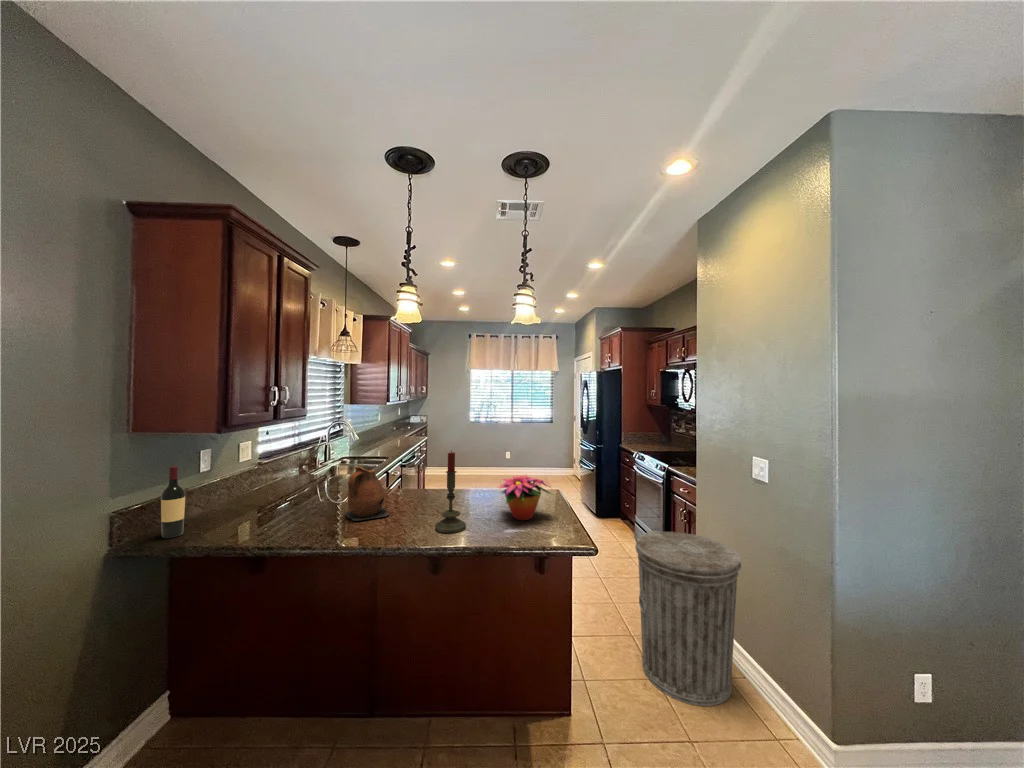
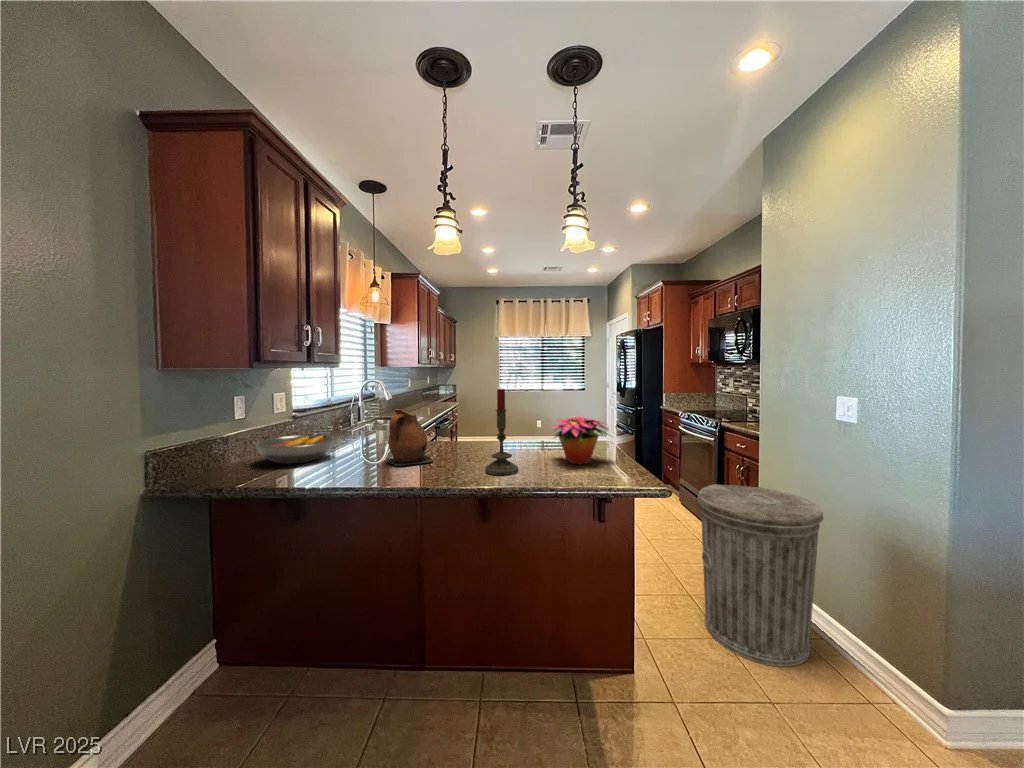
wine bottle: present [161,466,185,538] -> none [197,406,221,481]
fruit bowl: none [218,485,298,517] -> present [255,435,336,464]

